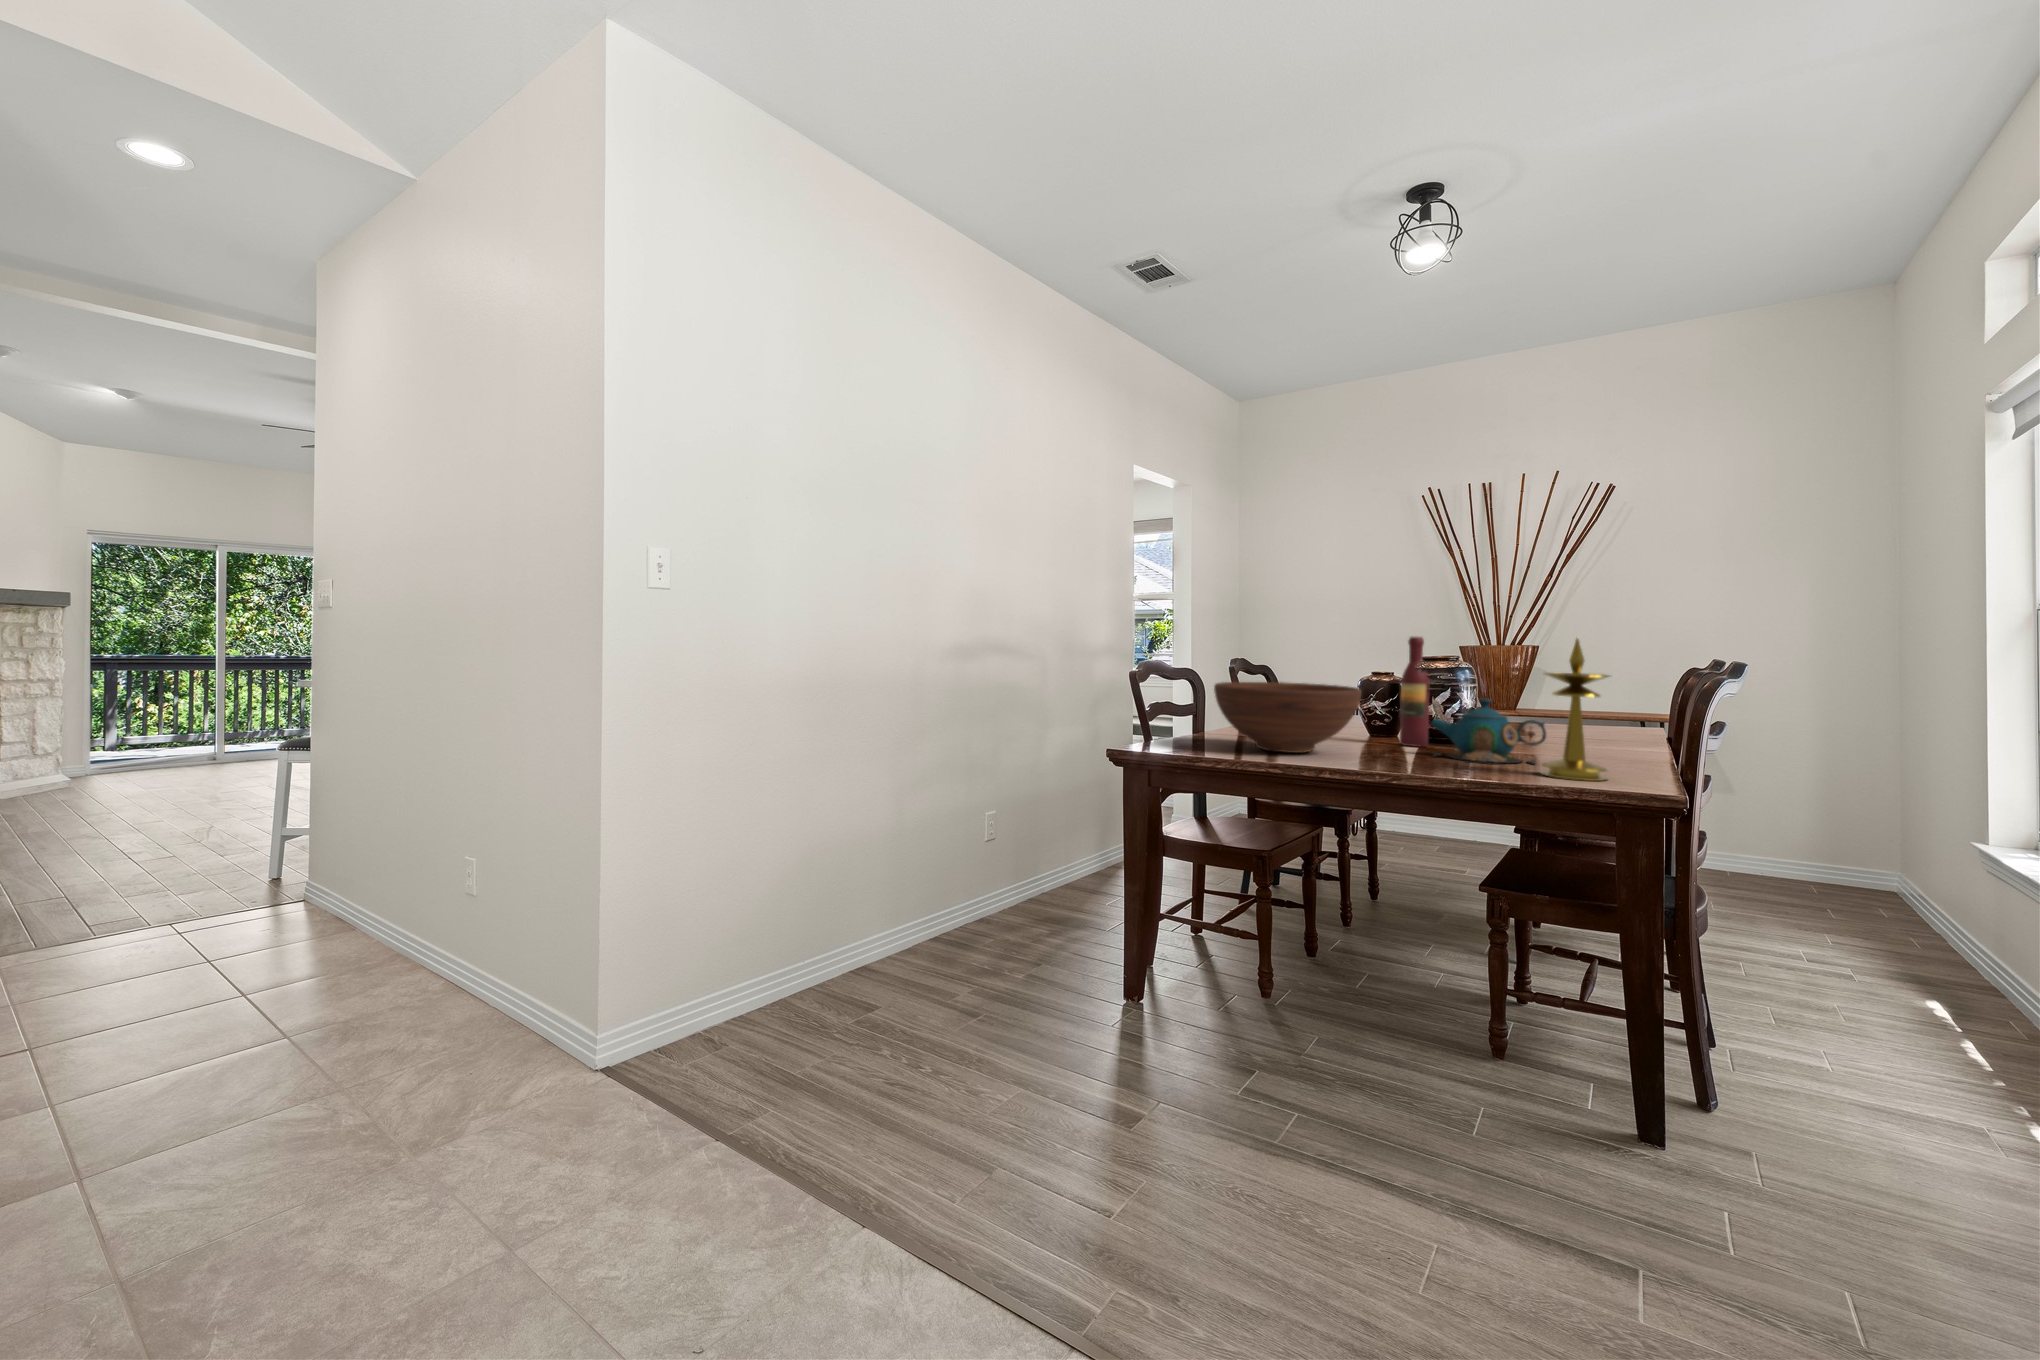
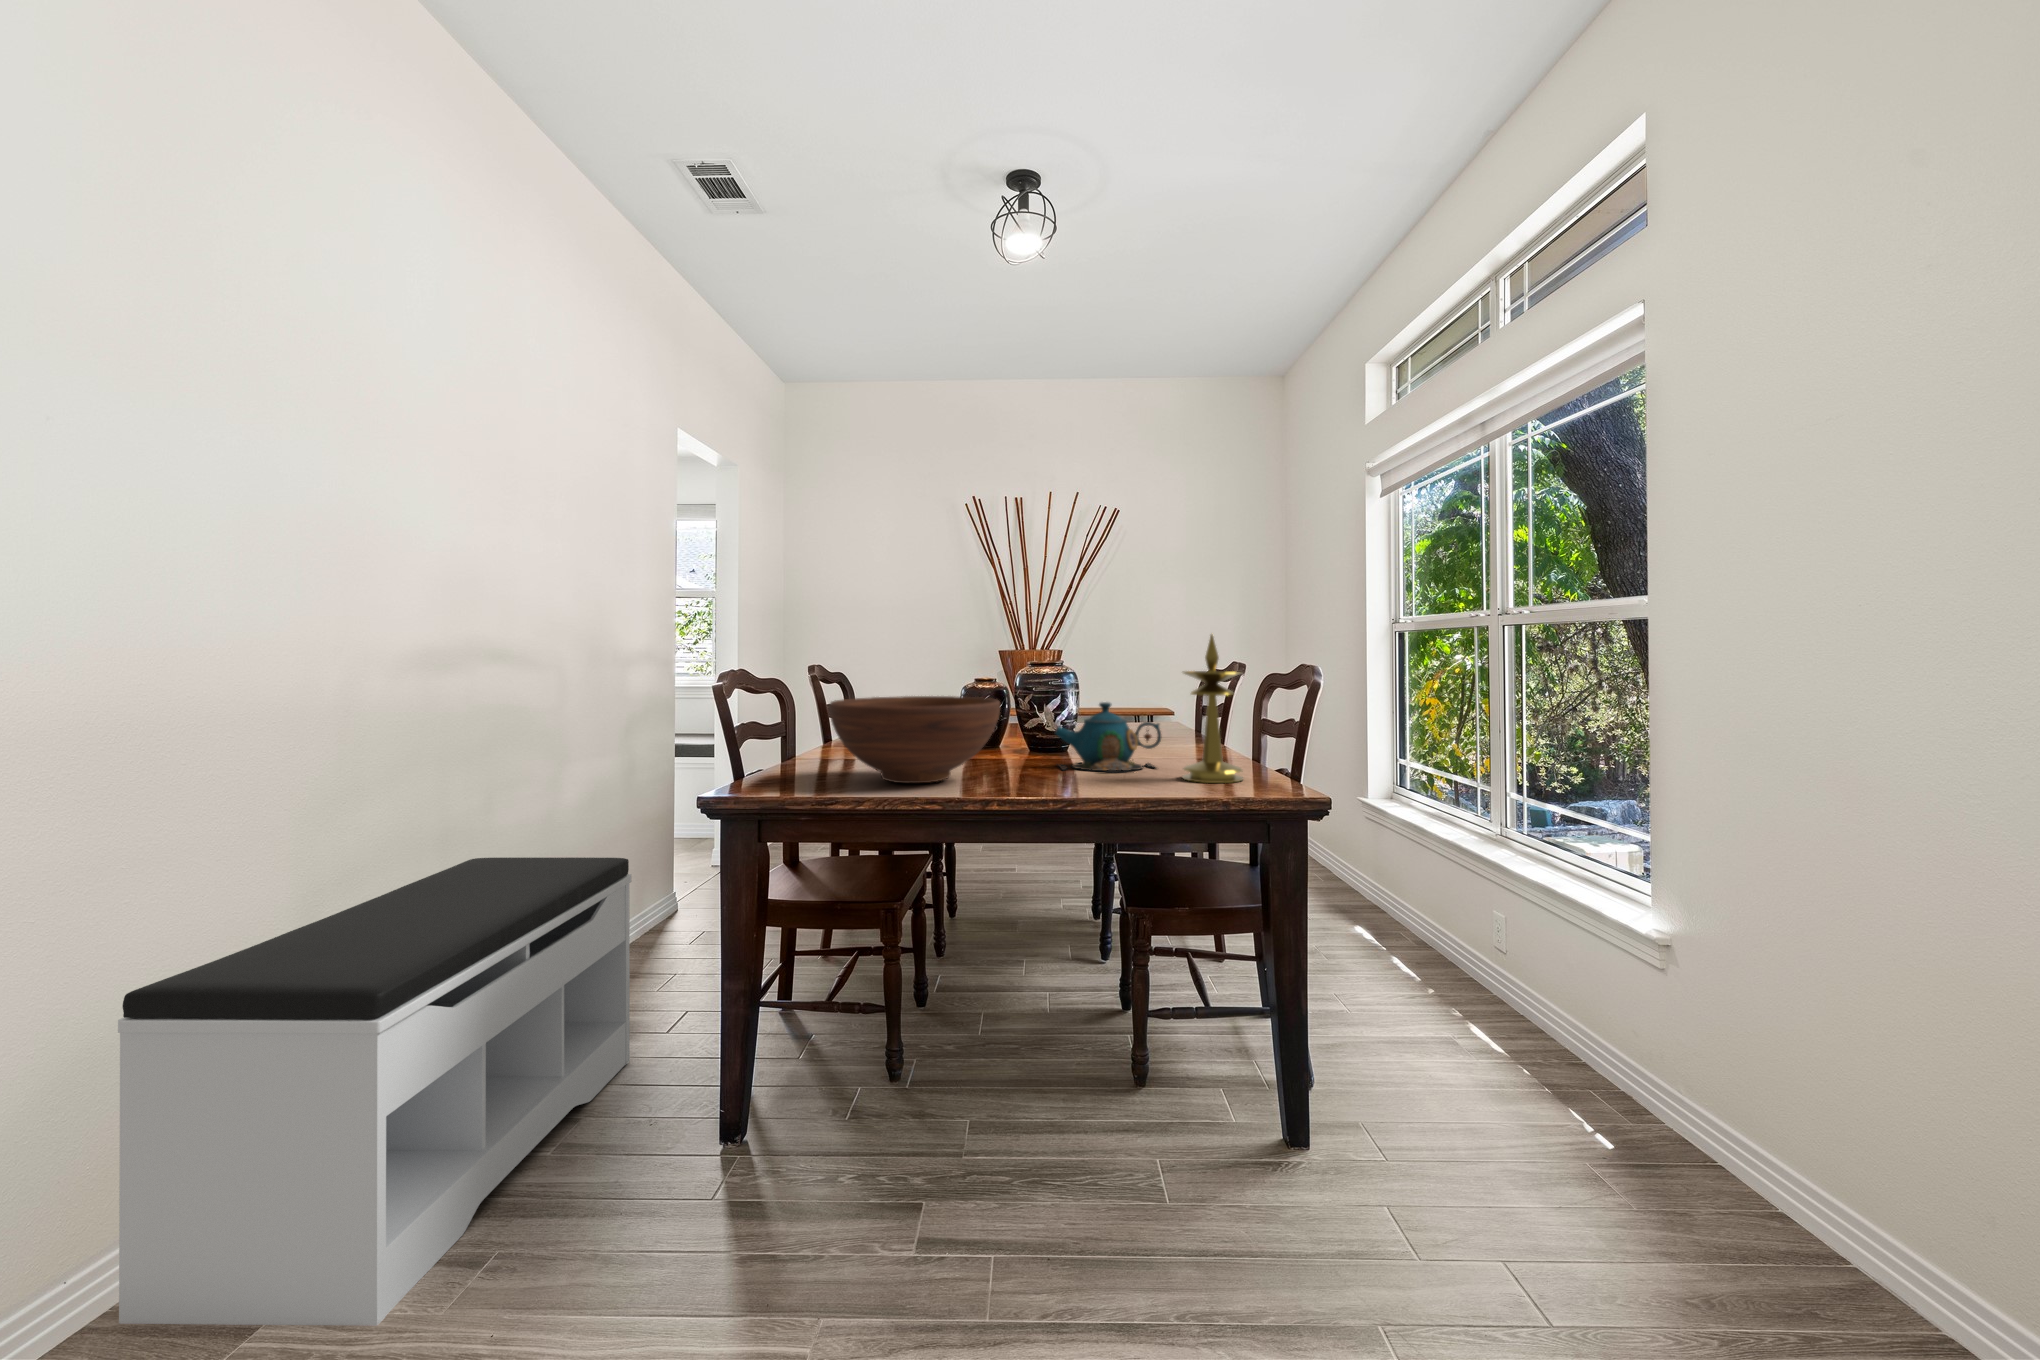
wine bottle: present [1400,637,1430,747] -> none [1008,638,1036,759]
bench: none [807,779,1090,1031] -> present [118,857,631,1326]

